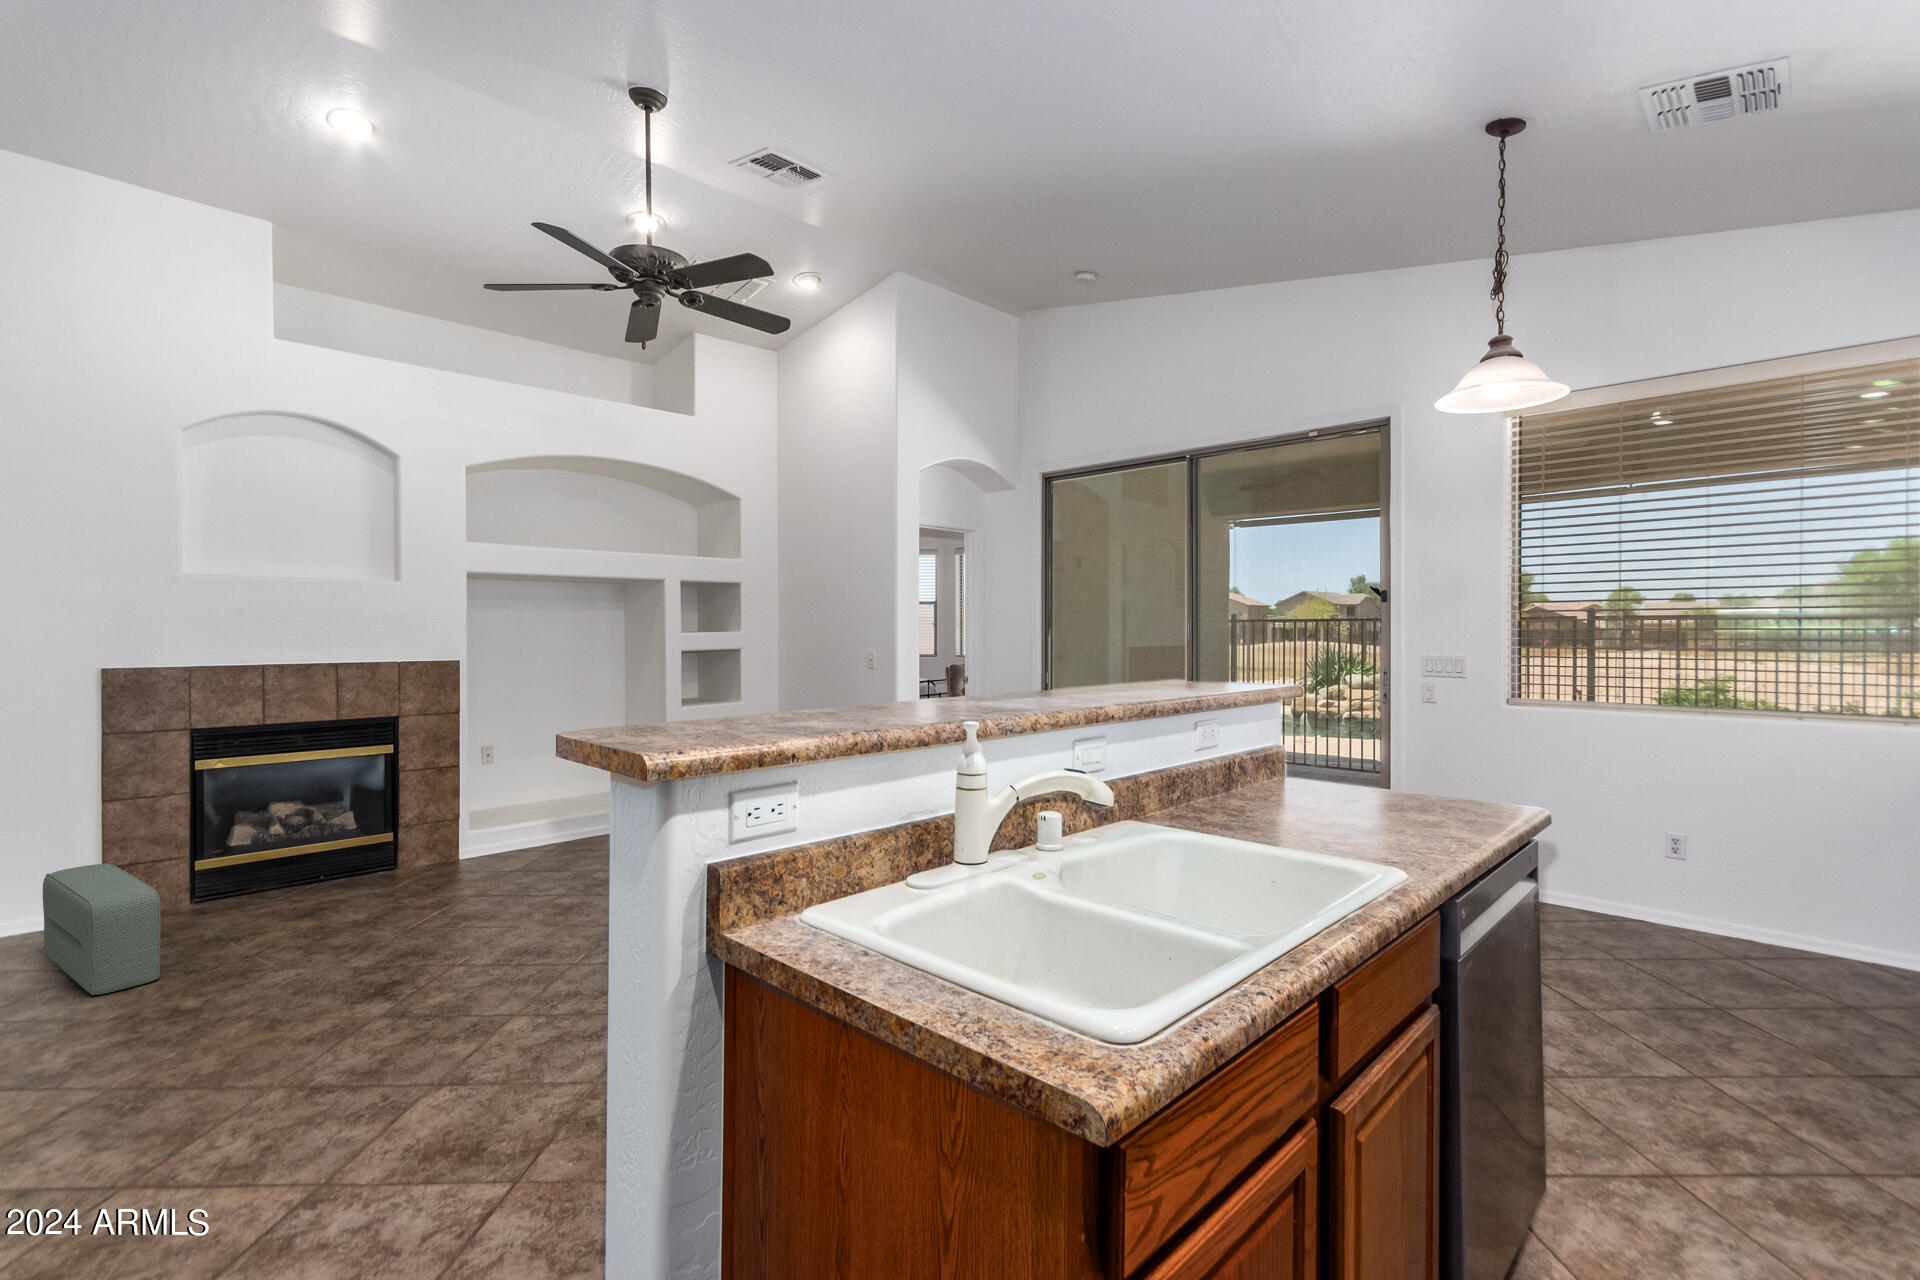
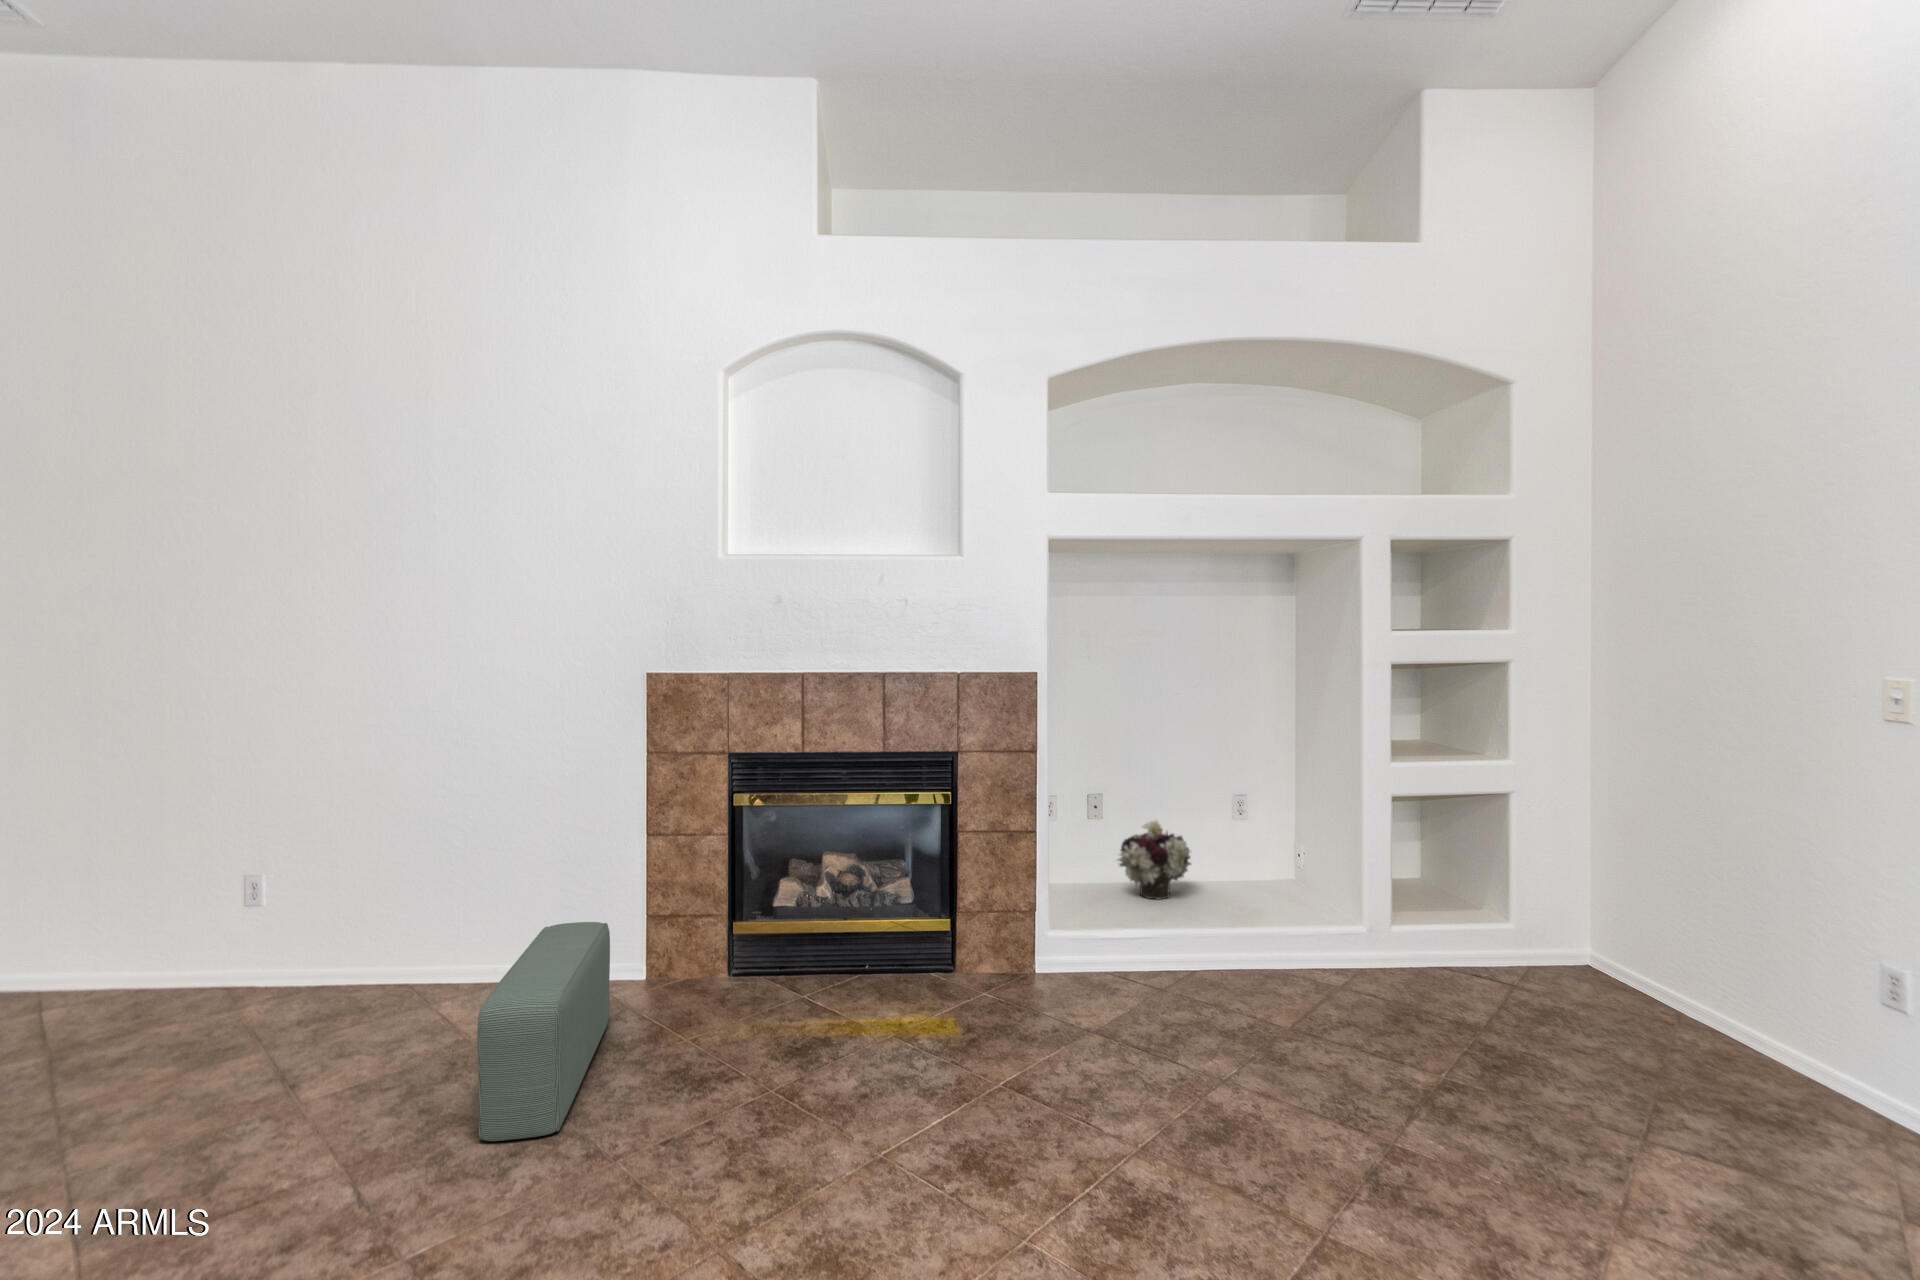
flower arrangement: none [505,756,557,808] -> present [1118,820,1191,899]

